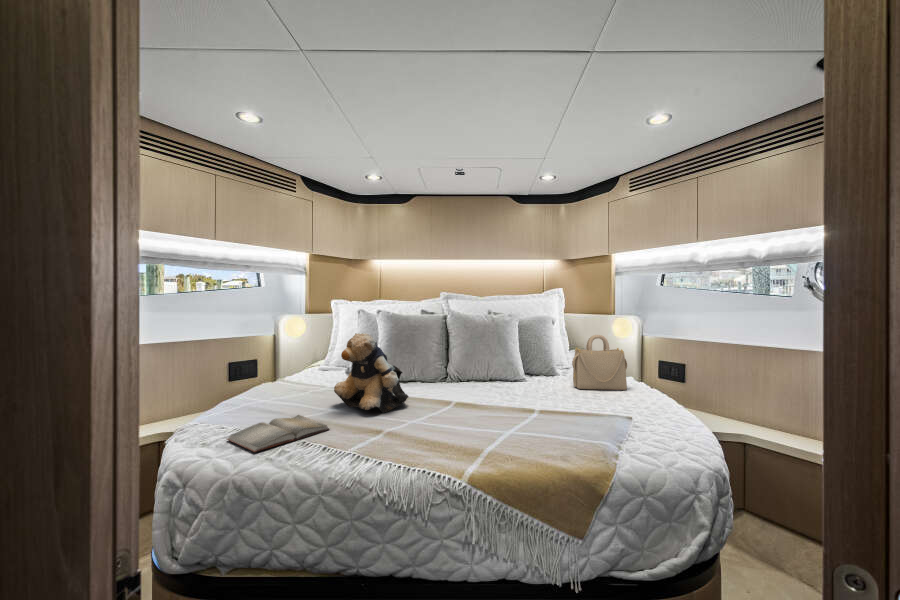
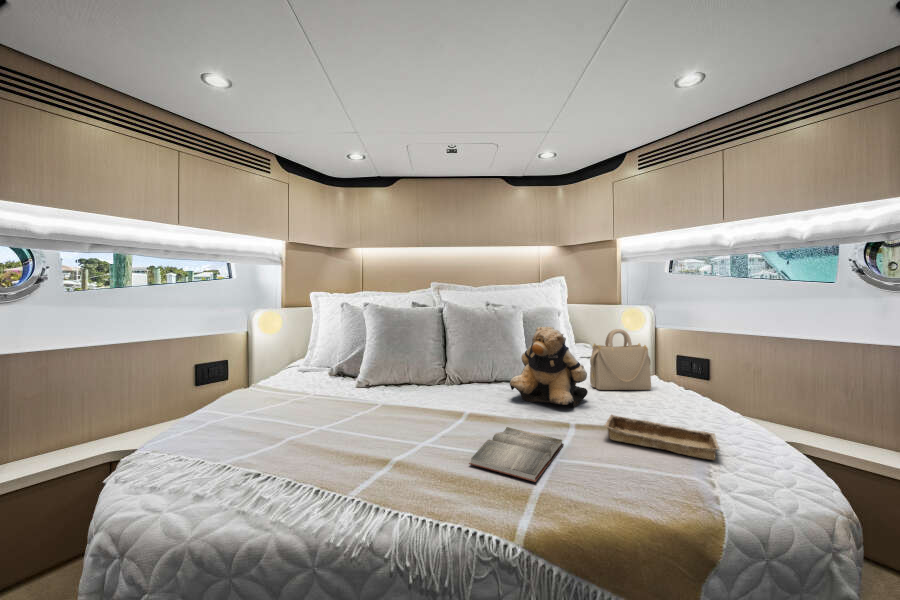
teddy bear: present [334,333,409,413] -> present [510,326,588,407]
tray: none [561,405,655,439] -> present [604,415,719,460]
hardback book: present [227,415,329,452] -> present [469,427,564,482]

